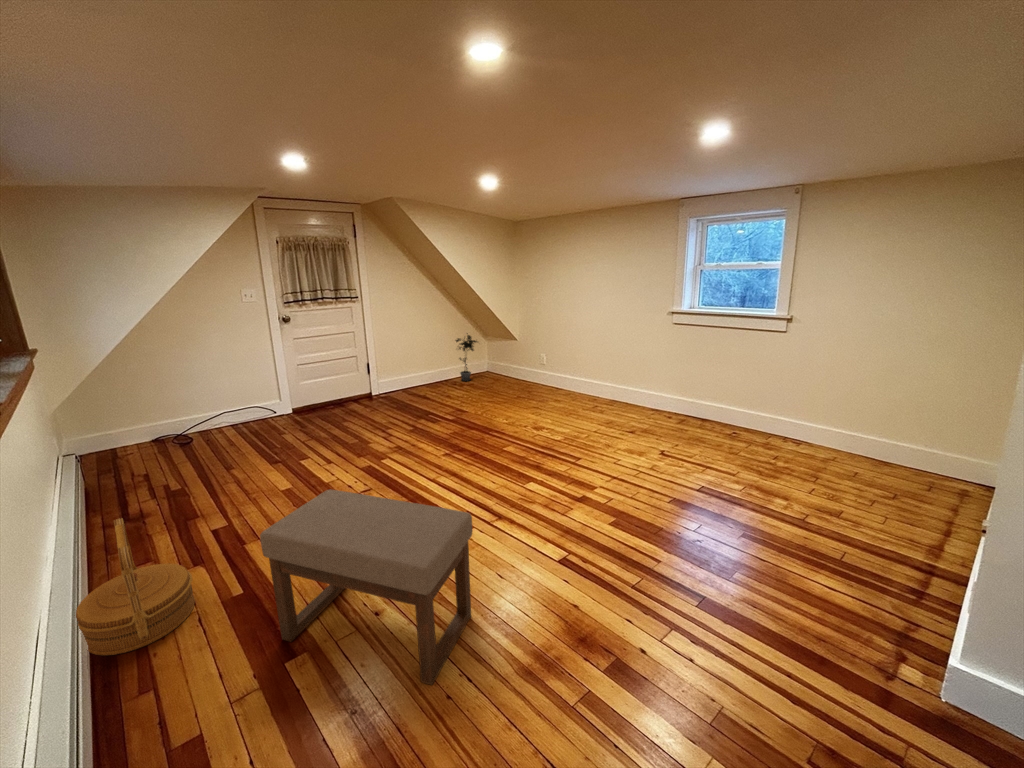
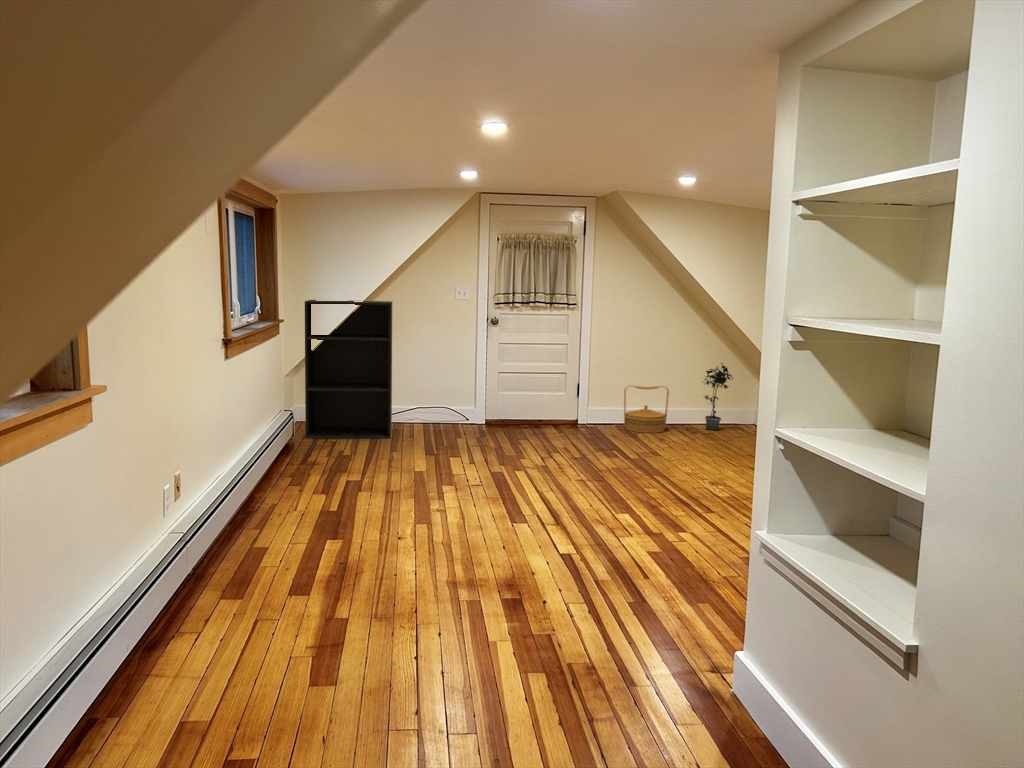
bookshelf: none [54,308,209,477] -> present [305,300,392,438]
ottoman: present [260,490,472,685] -> none [334,438,460,569]
woven basket: present [76,518,195,656] -> present [624,386,669,433]

